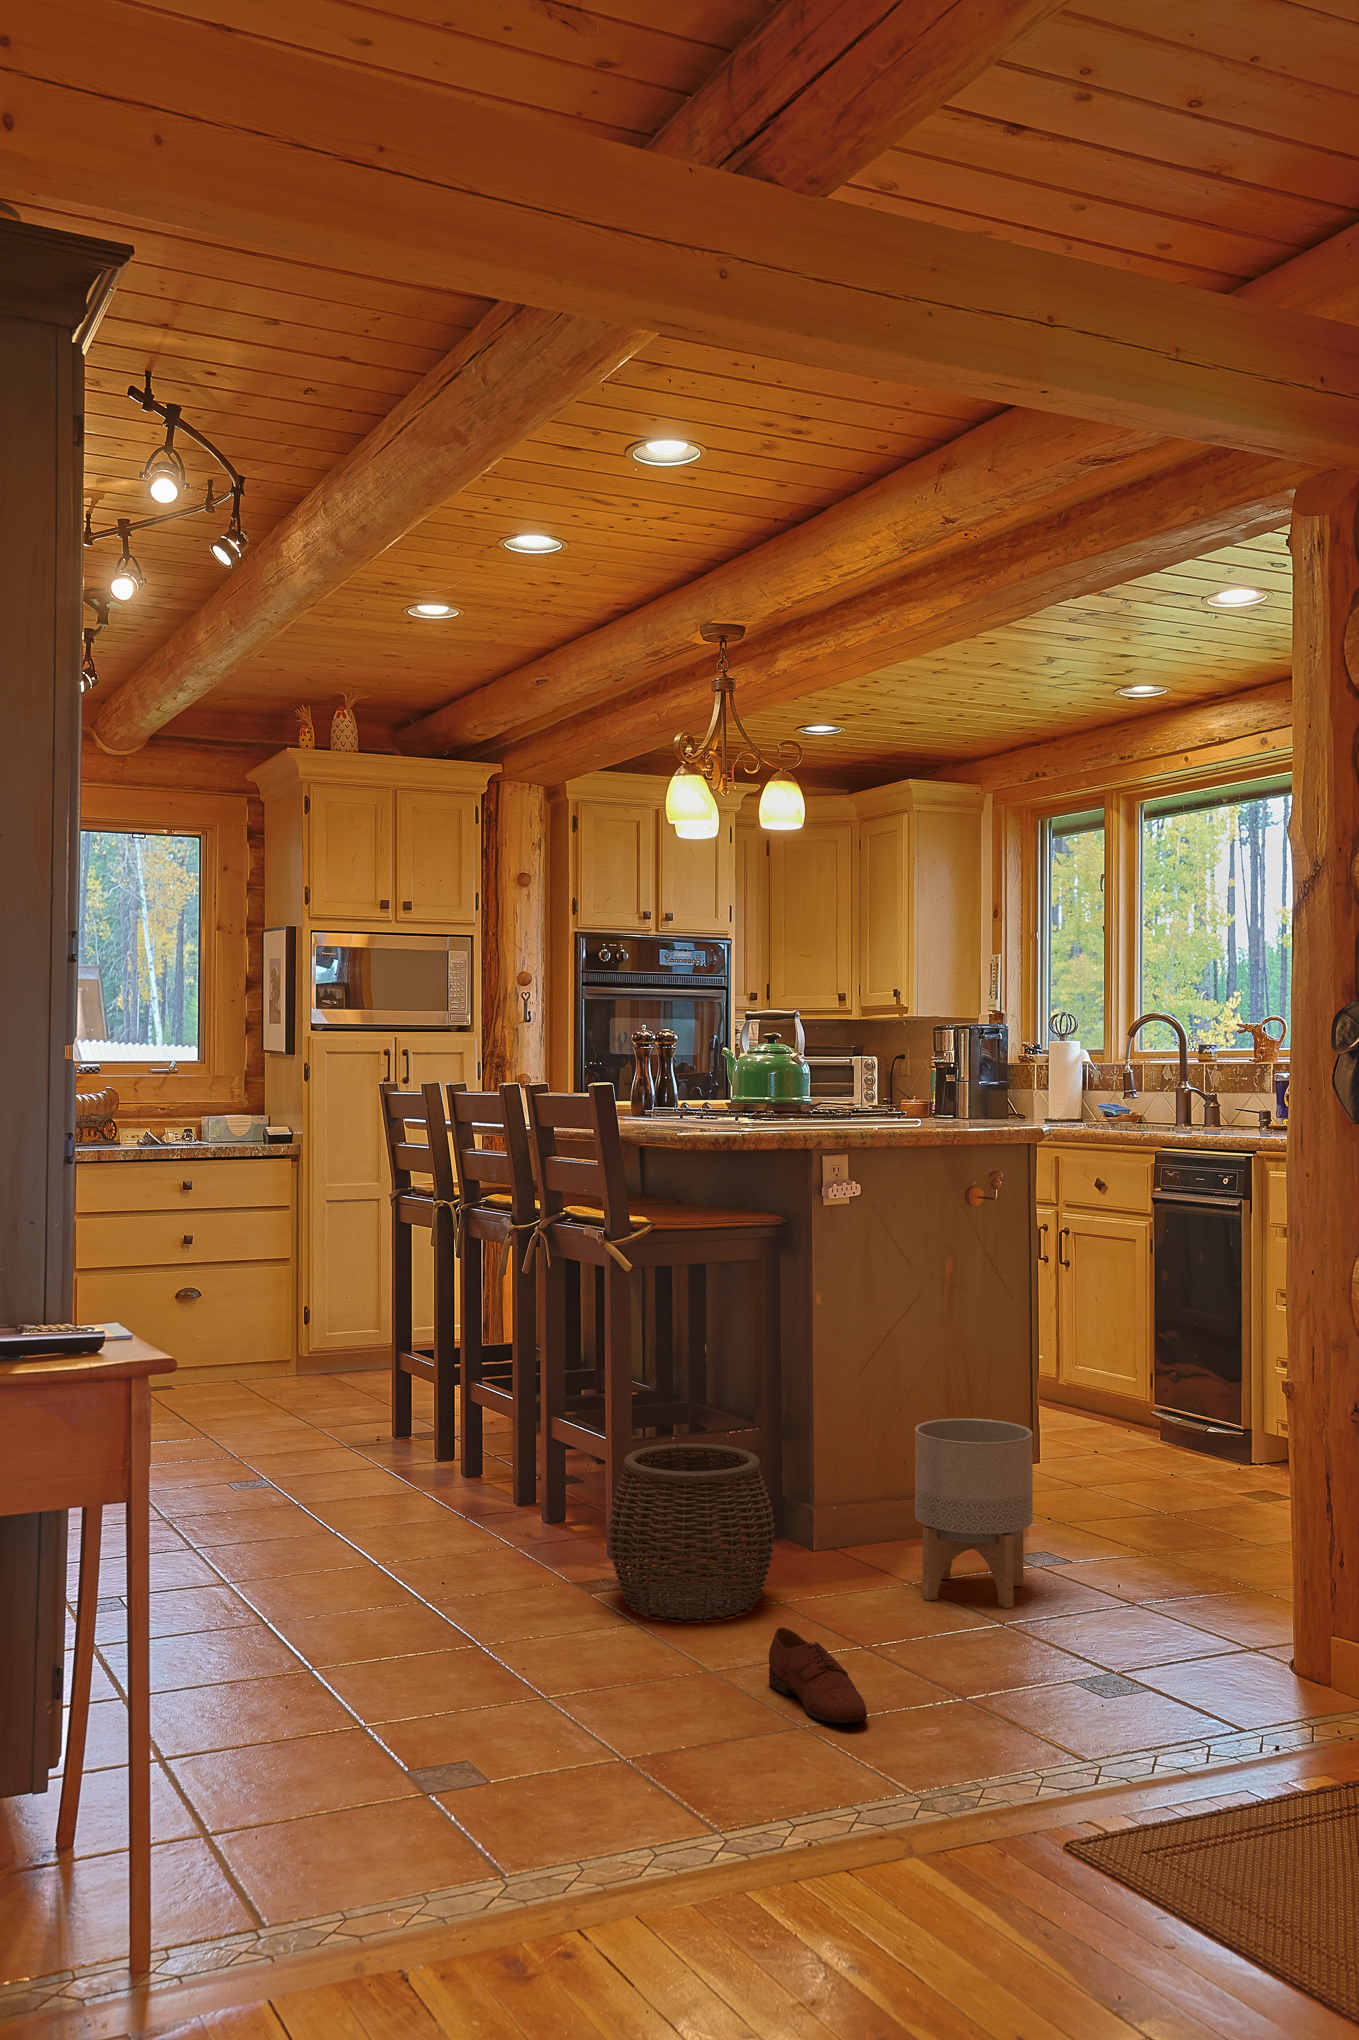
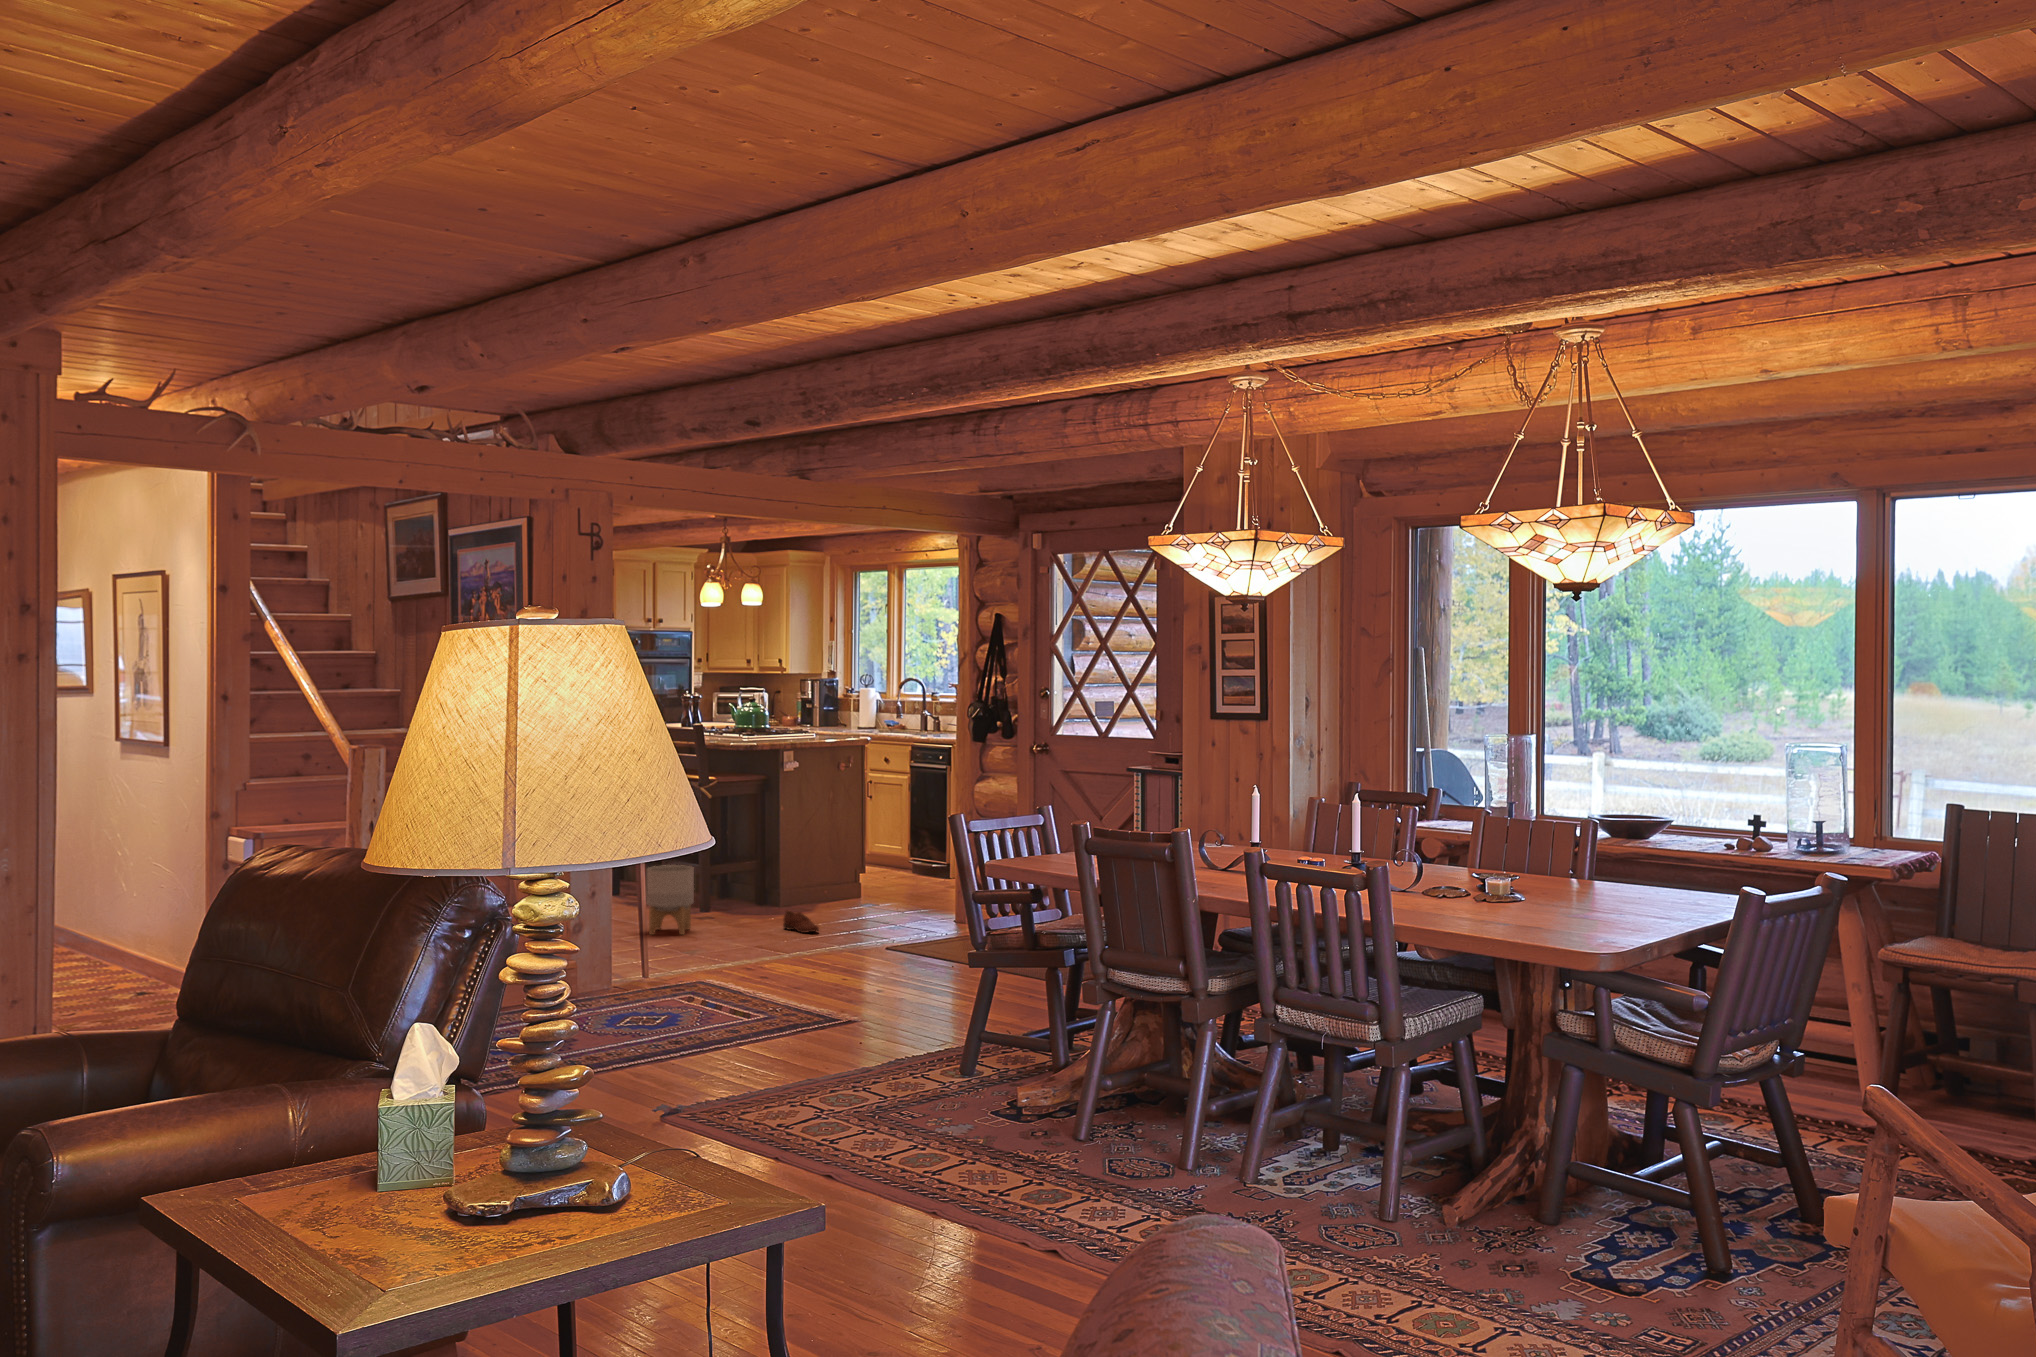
planter: present [915,1418,1033,1608] -> present [646,865,694,935]
woven basket: present [608,1444,775,1620] -> none [712,861,775,920]

